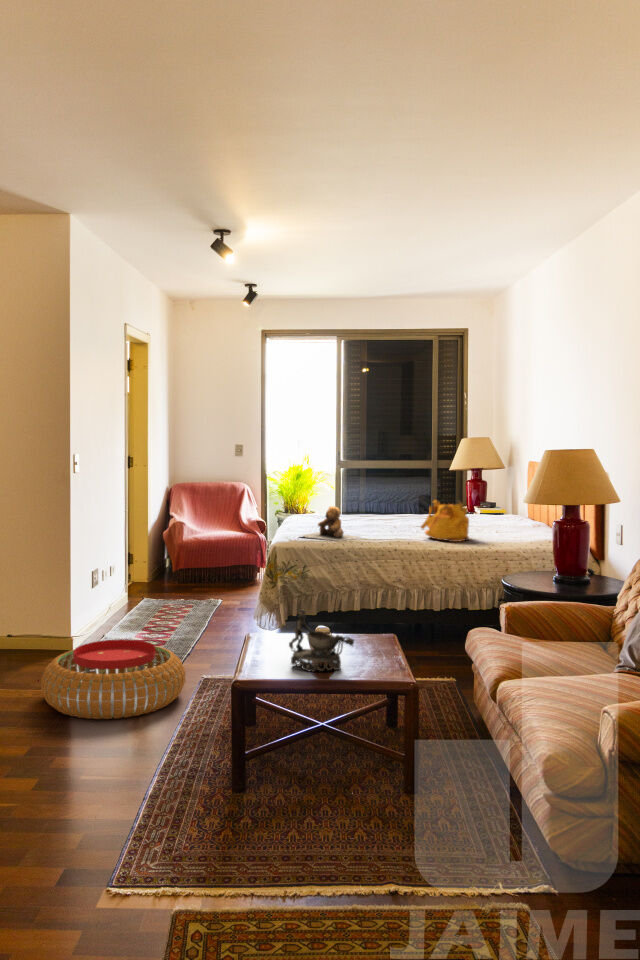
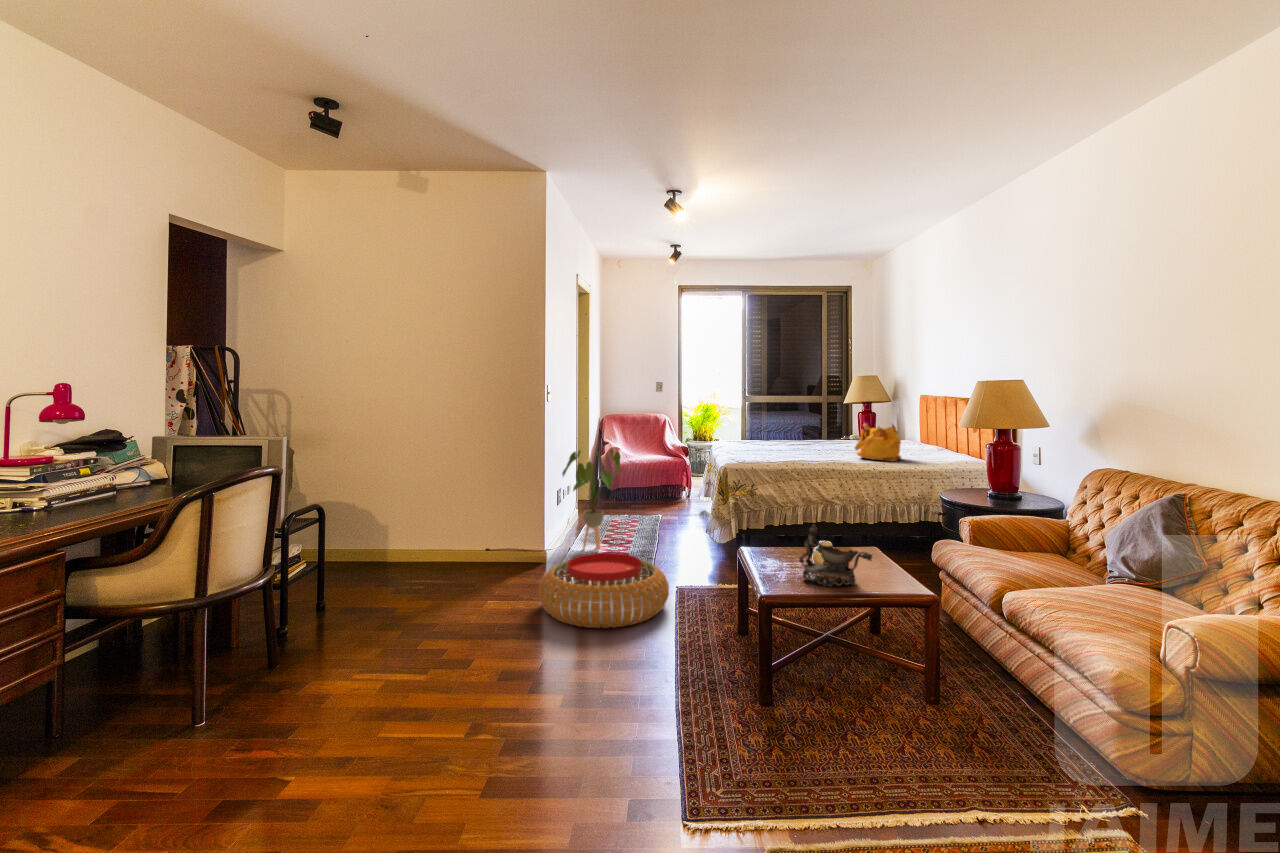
teddy bear: present [302,506,358,541] -> none [741,431,798,462]
house plant: none [97,525,164,640] -> present [562,449,621,551]

